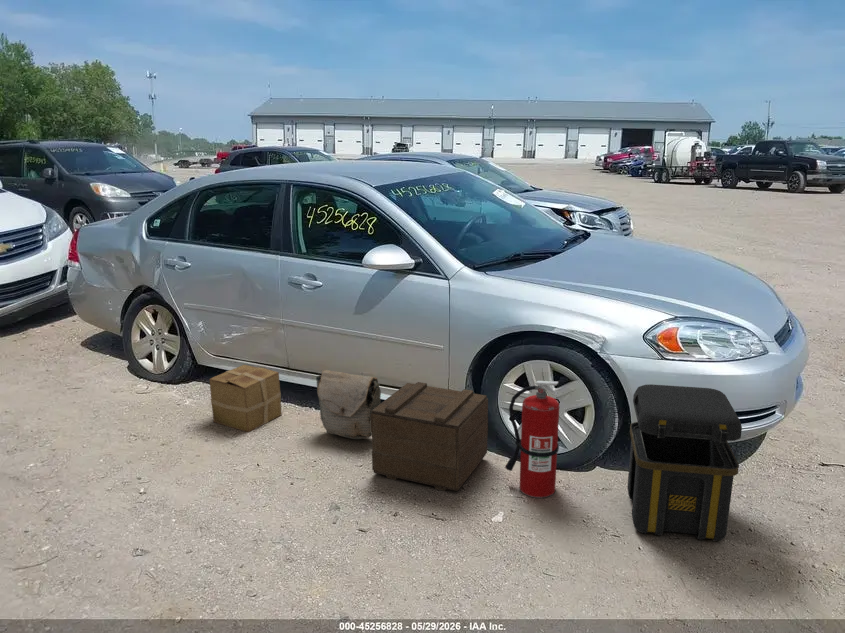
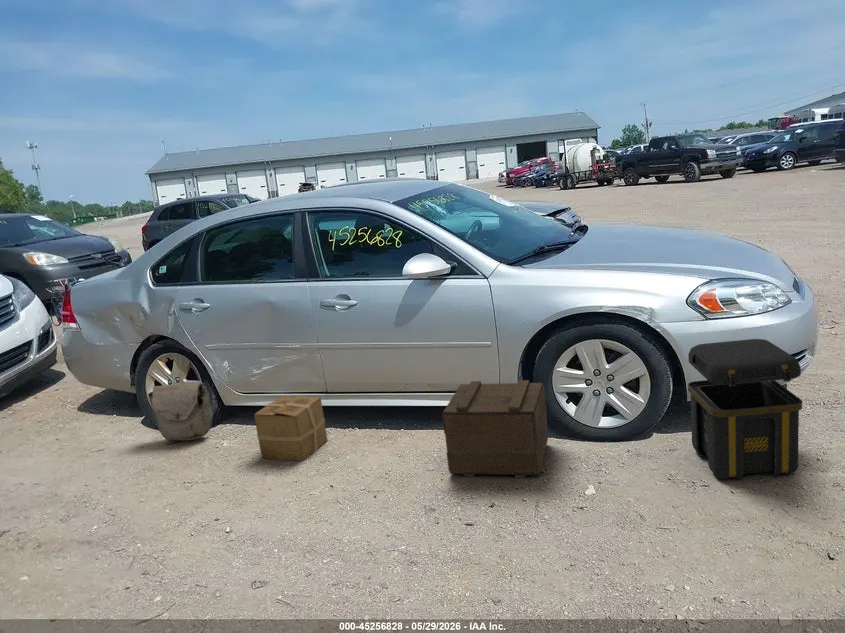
bag: present [316,370,381,439] -> present [148,383,213,441]
fire extinguisher: present [505,381,559,498] -> none [574,355,627,468]

